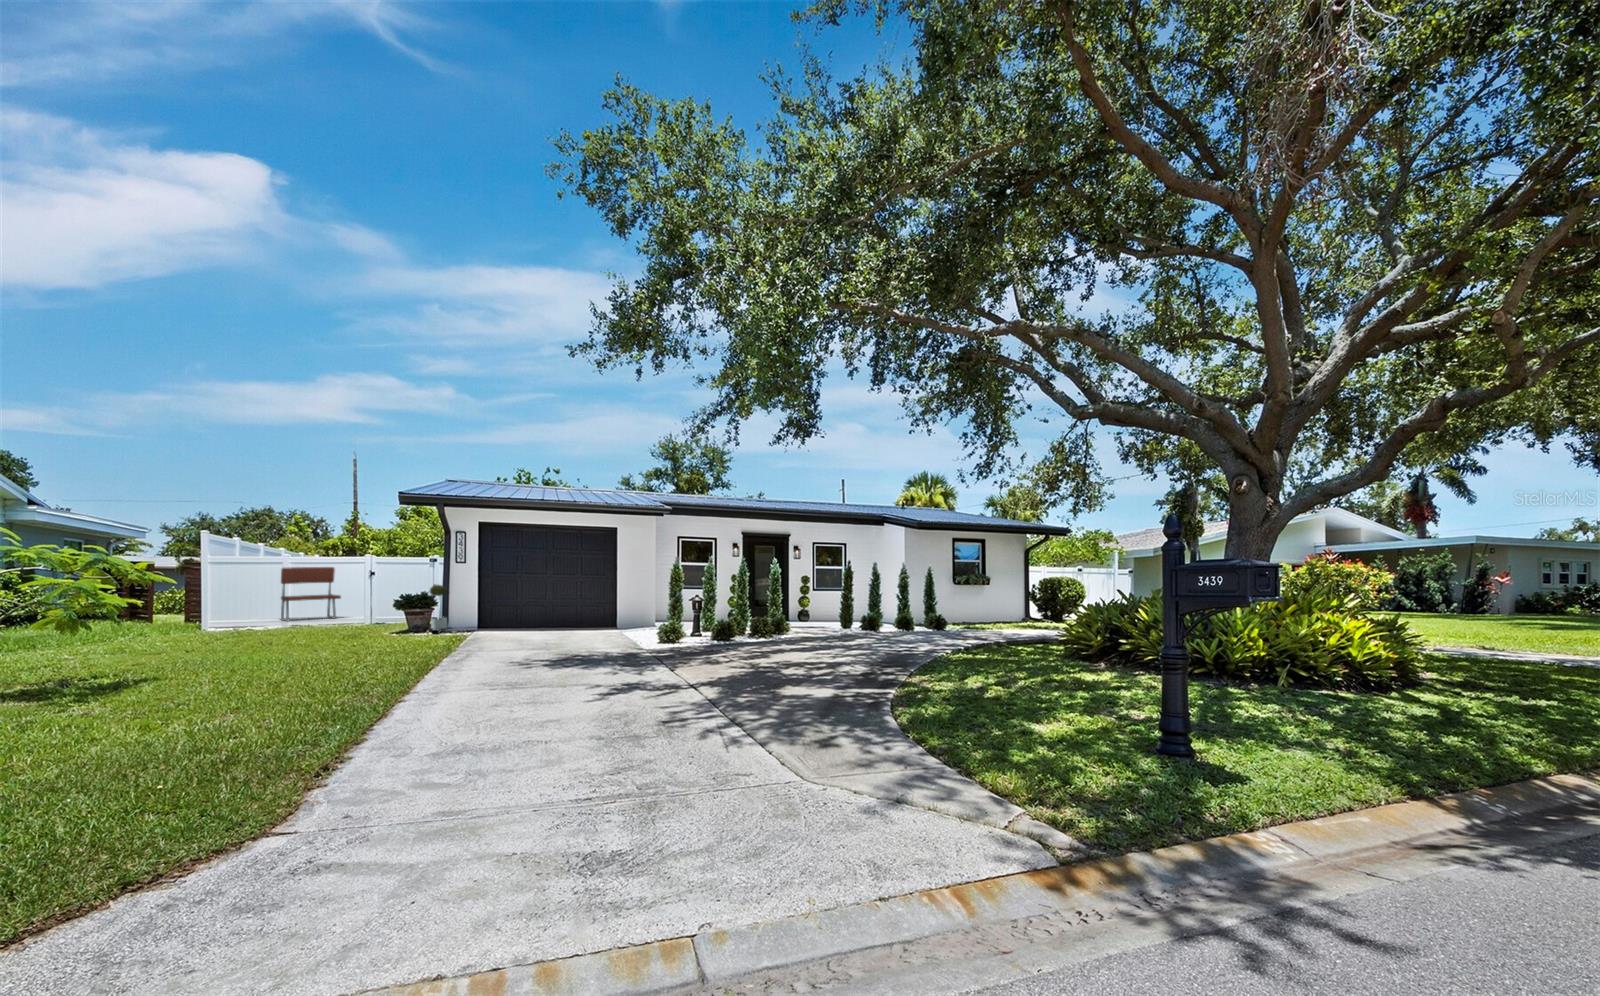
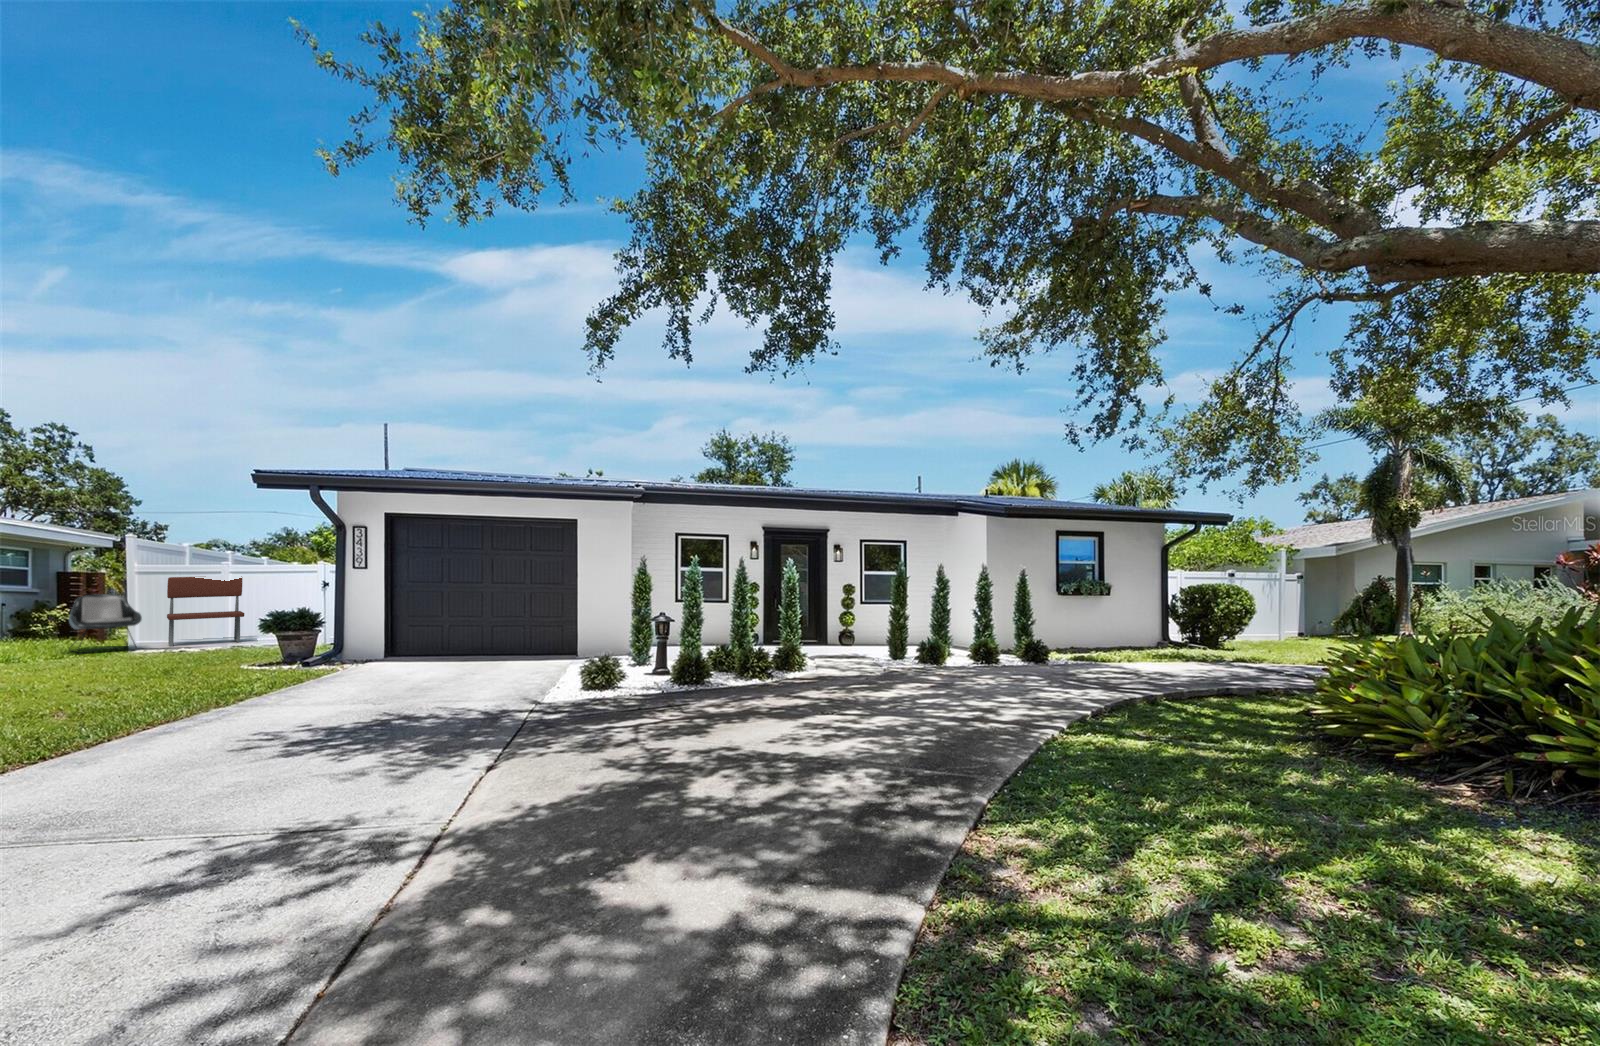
lounge chair: none [216,581,273,627] -> present [69,594,142,655]
potted tree: present [430,584,449,629] -> none [312,597,342,660]

